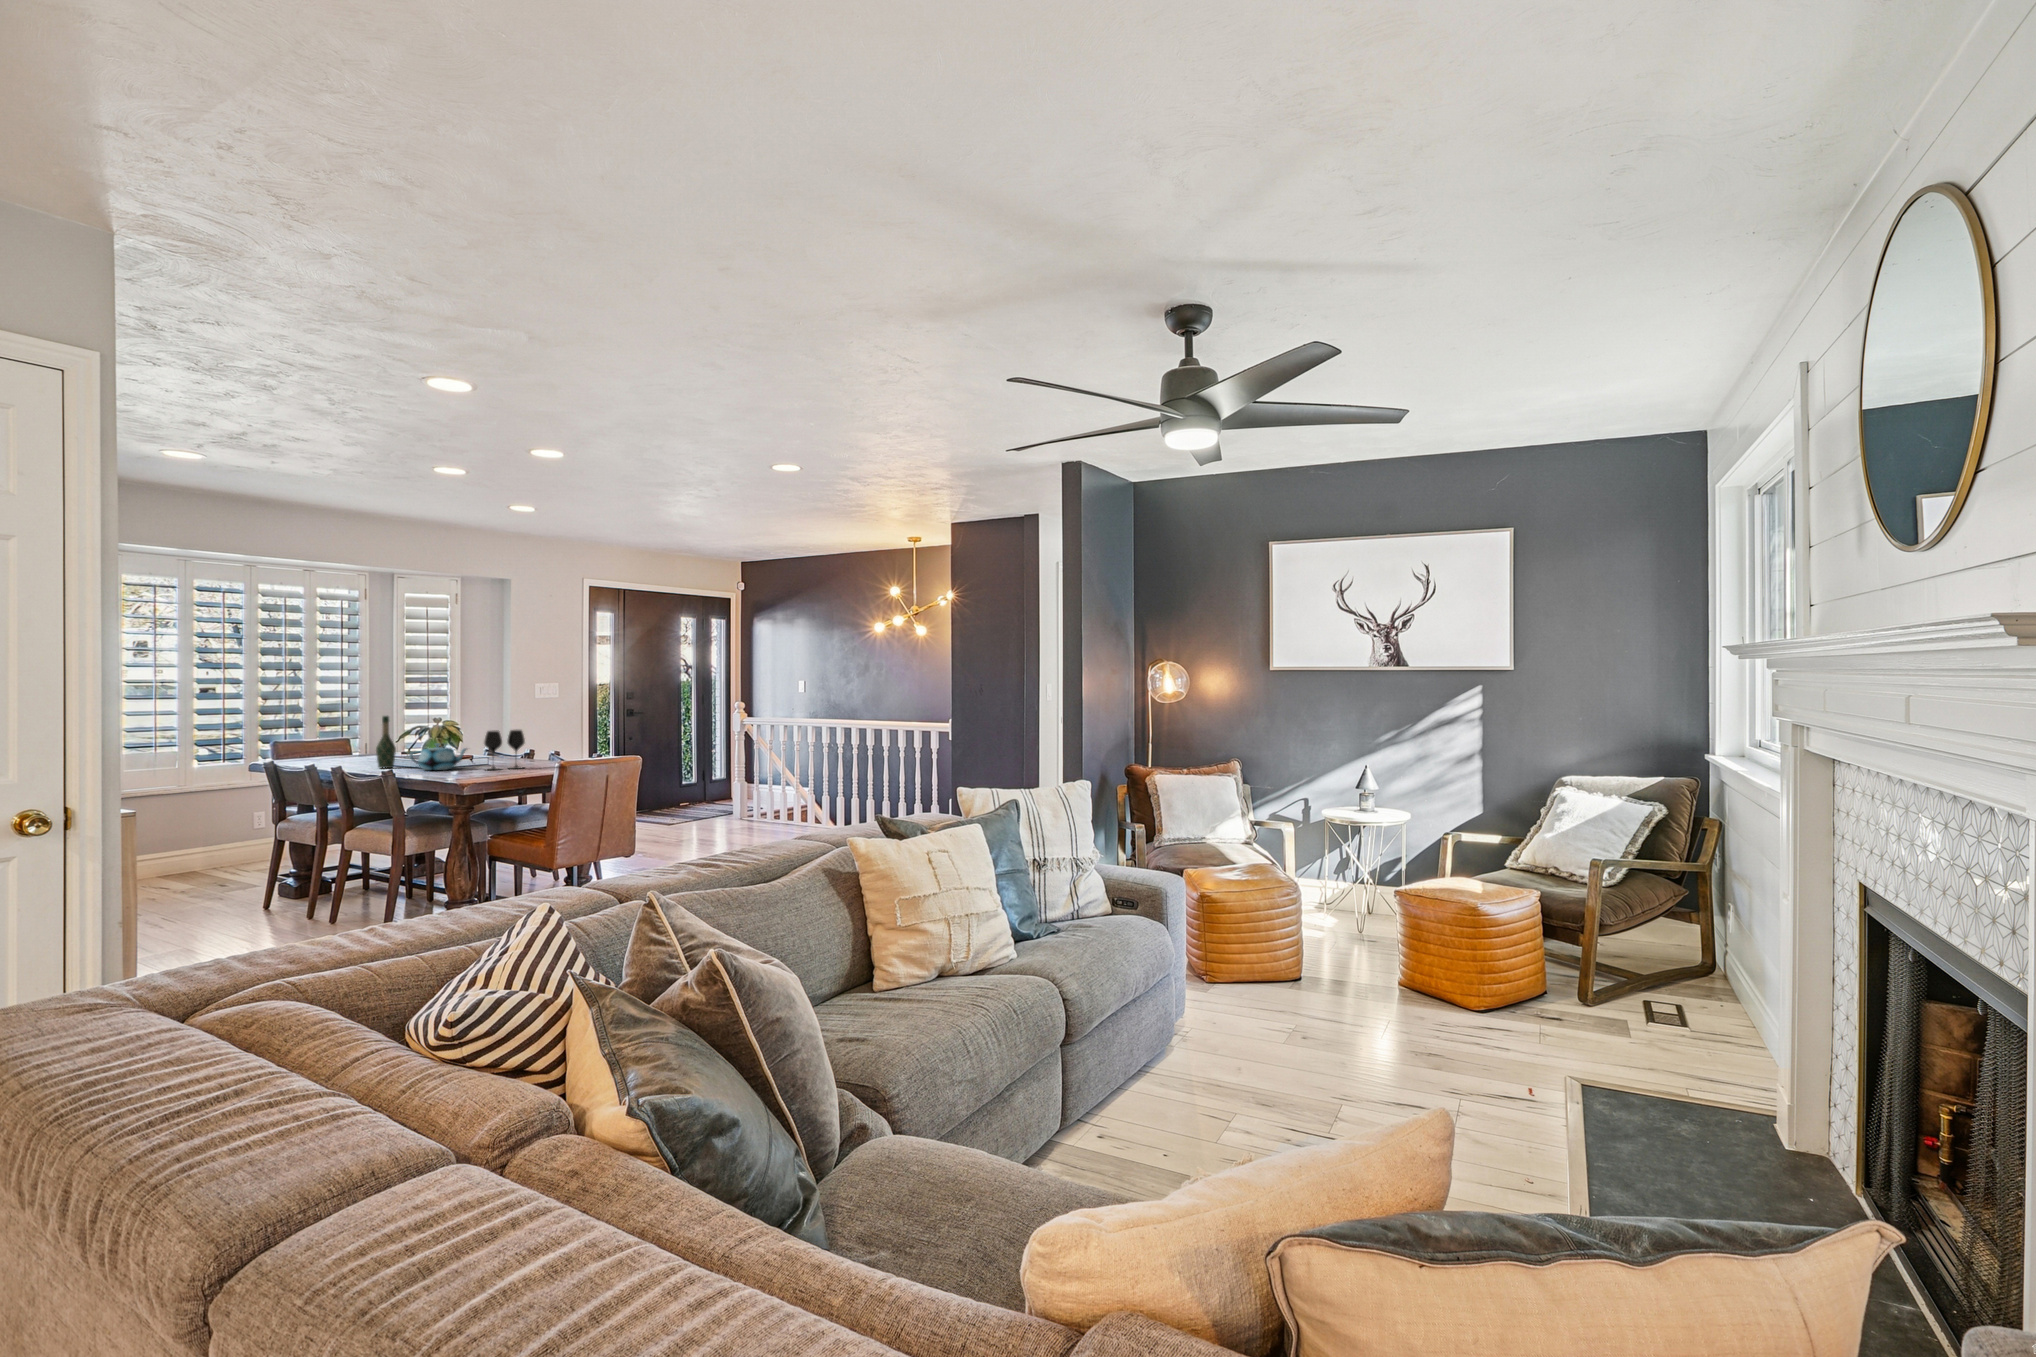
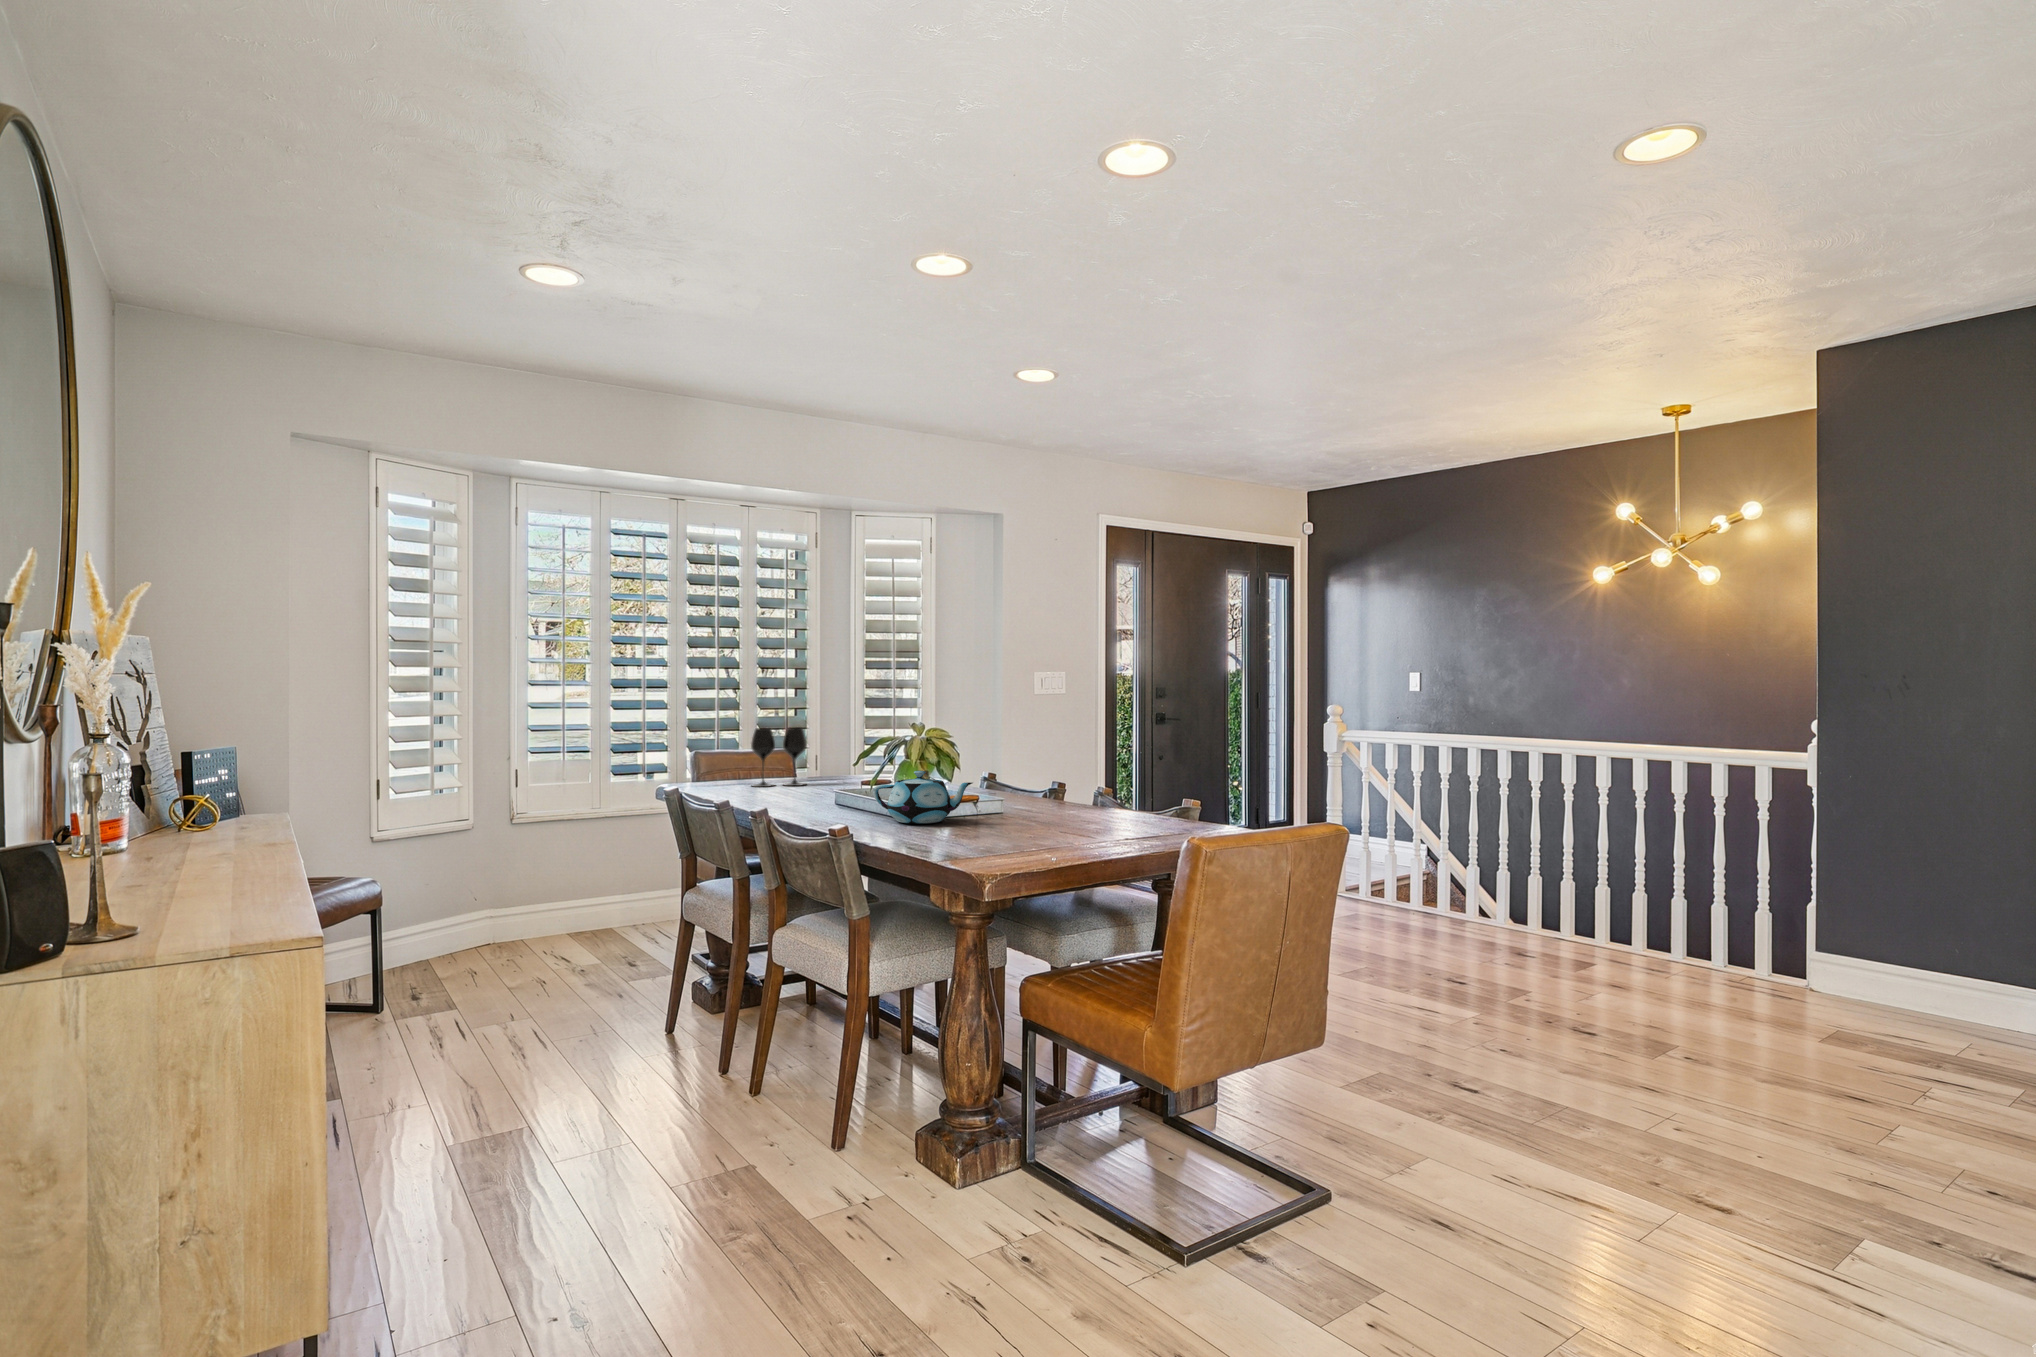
wine bottle: present [376,716,396,768] -> none [822,716,852,813]
wine glass: present [484,730,525,770] -> present [751,727,806,787]

